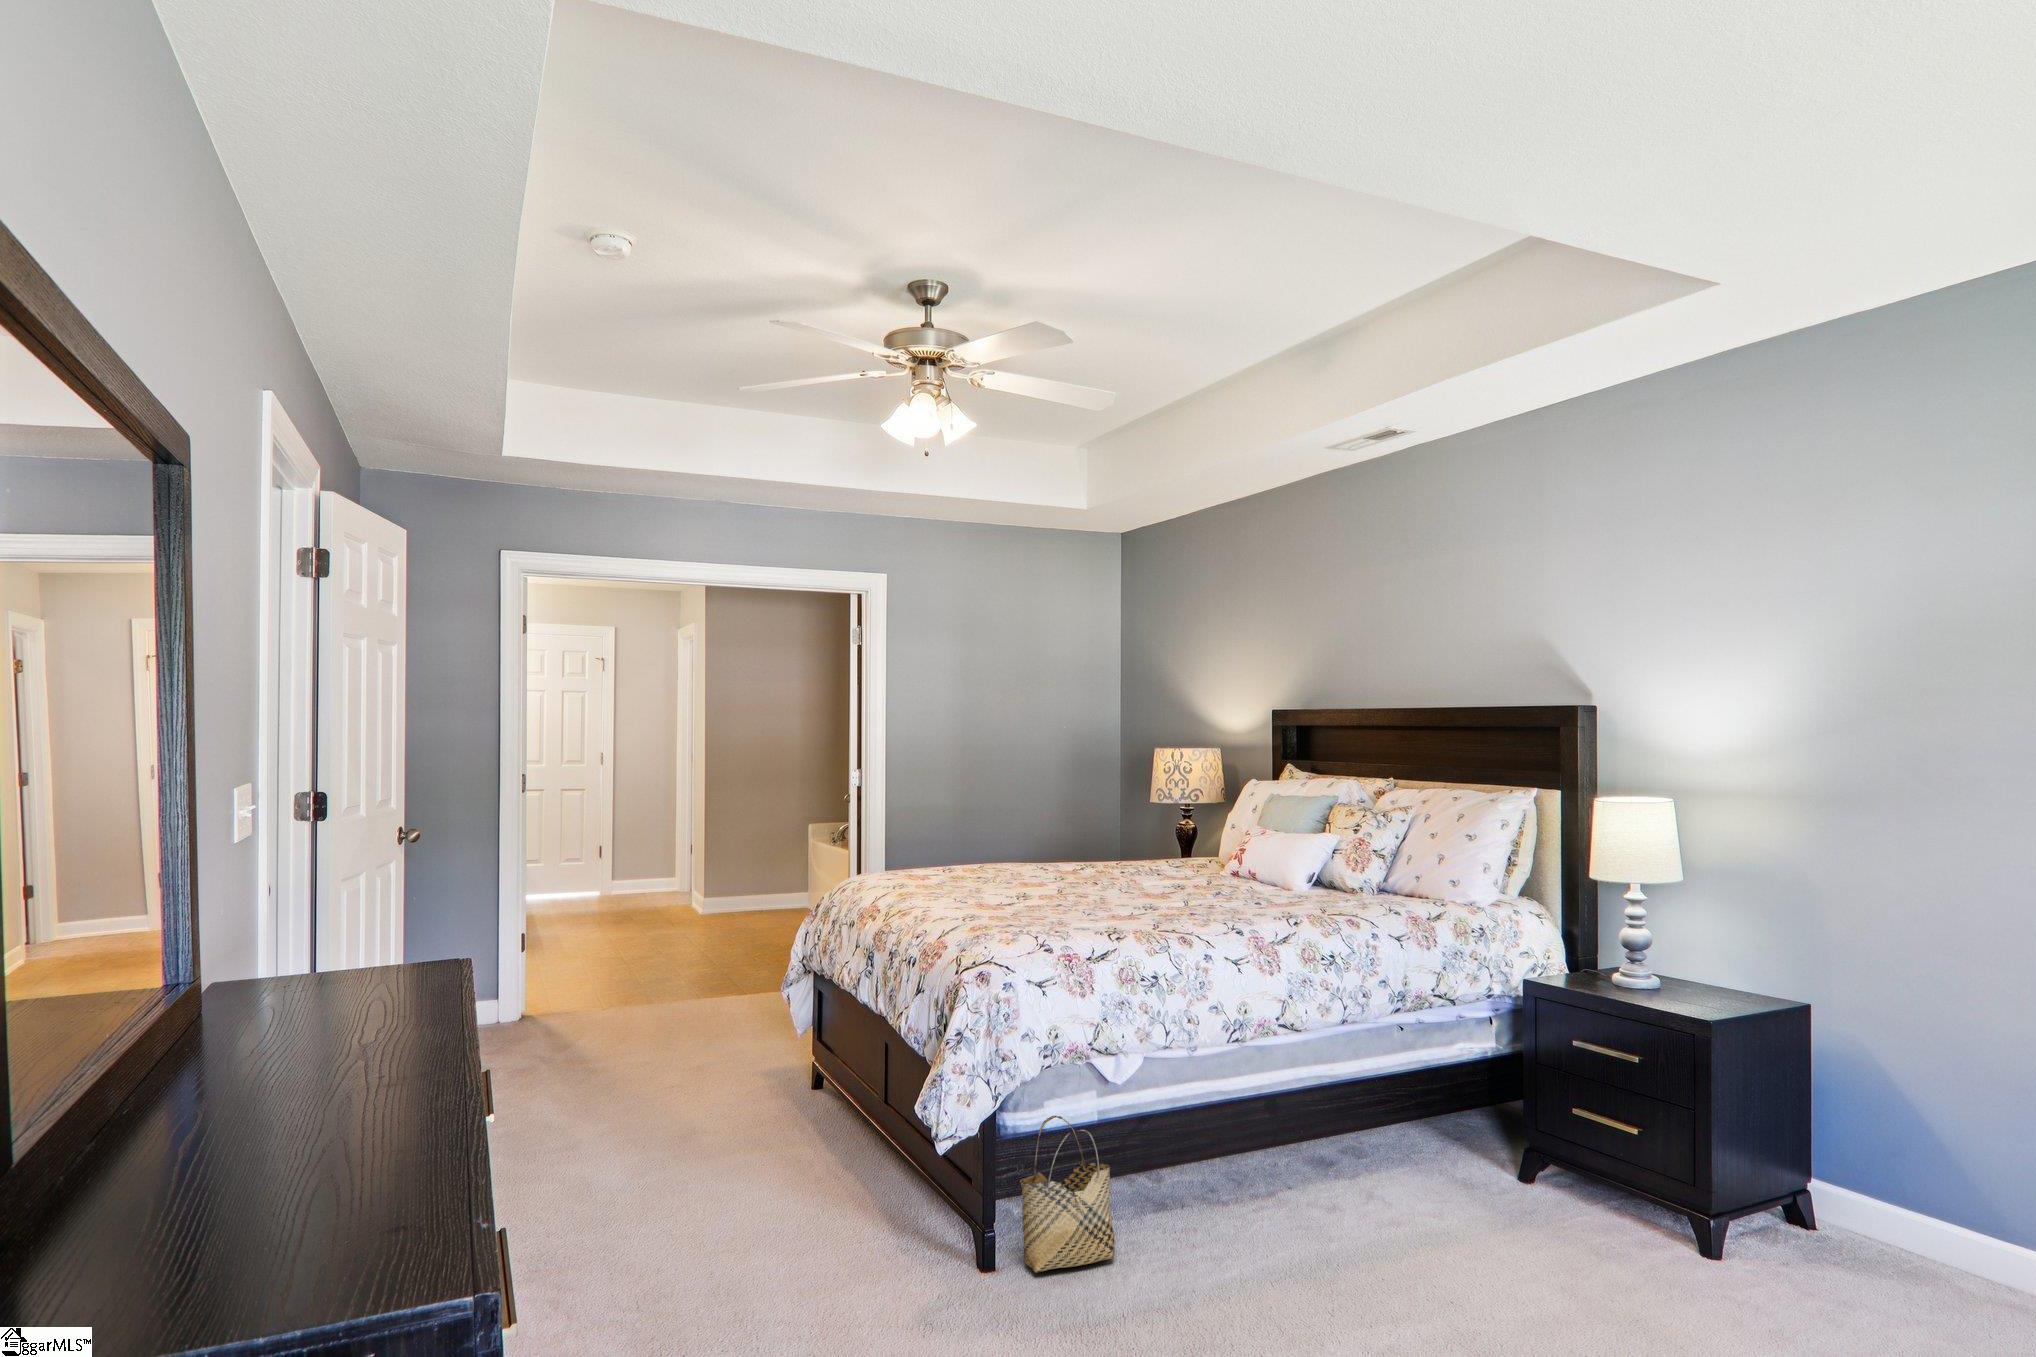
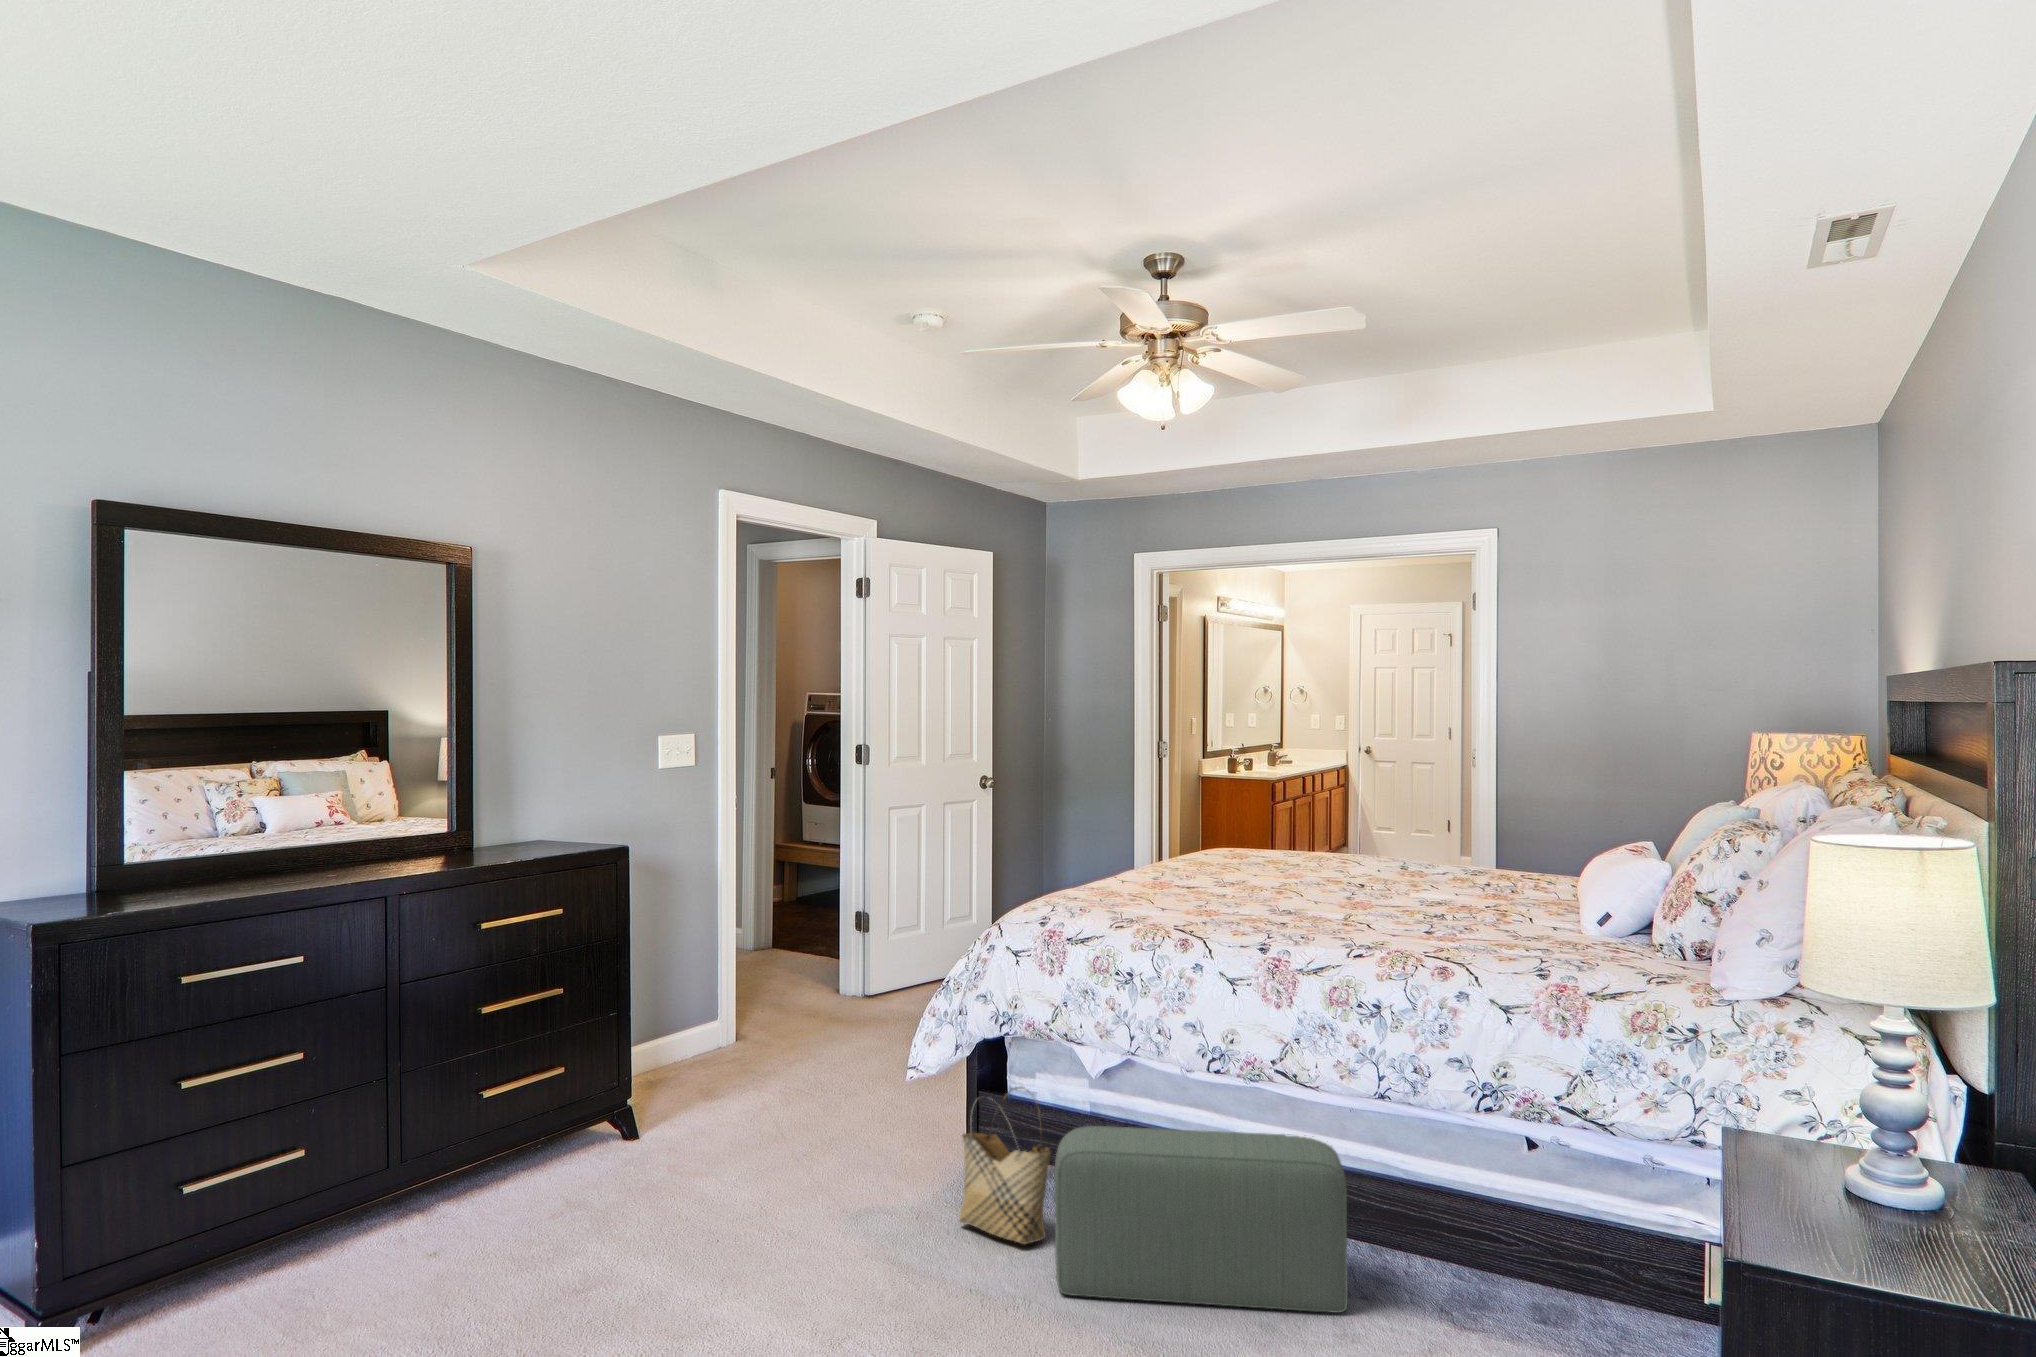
pouf: none [1152,1074,1313,1268] -> present [1054,1126,1348,1313]

